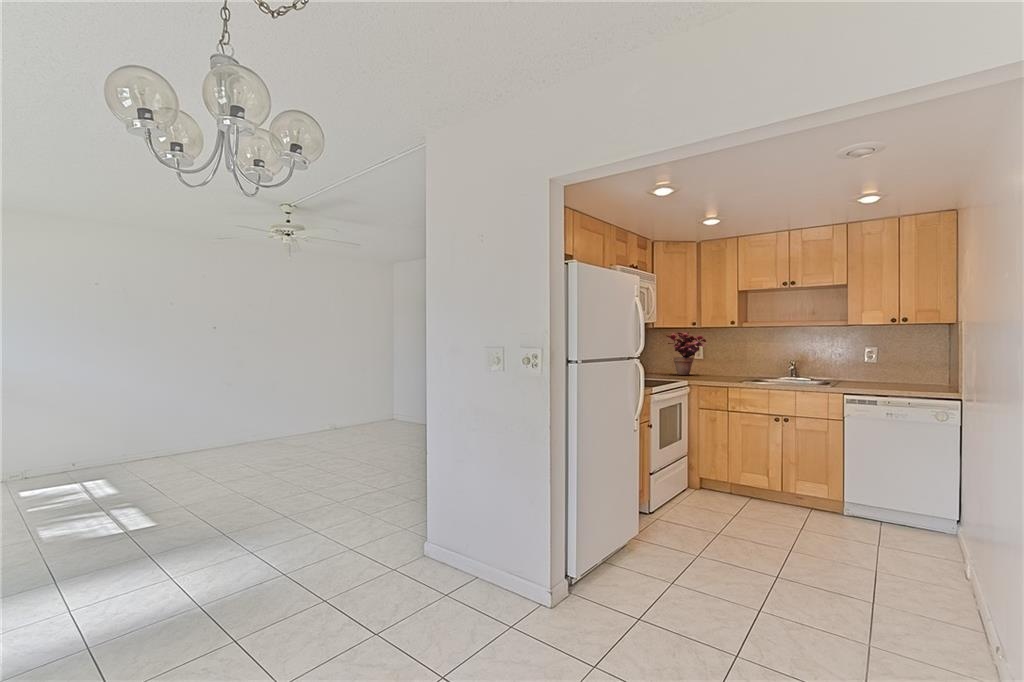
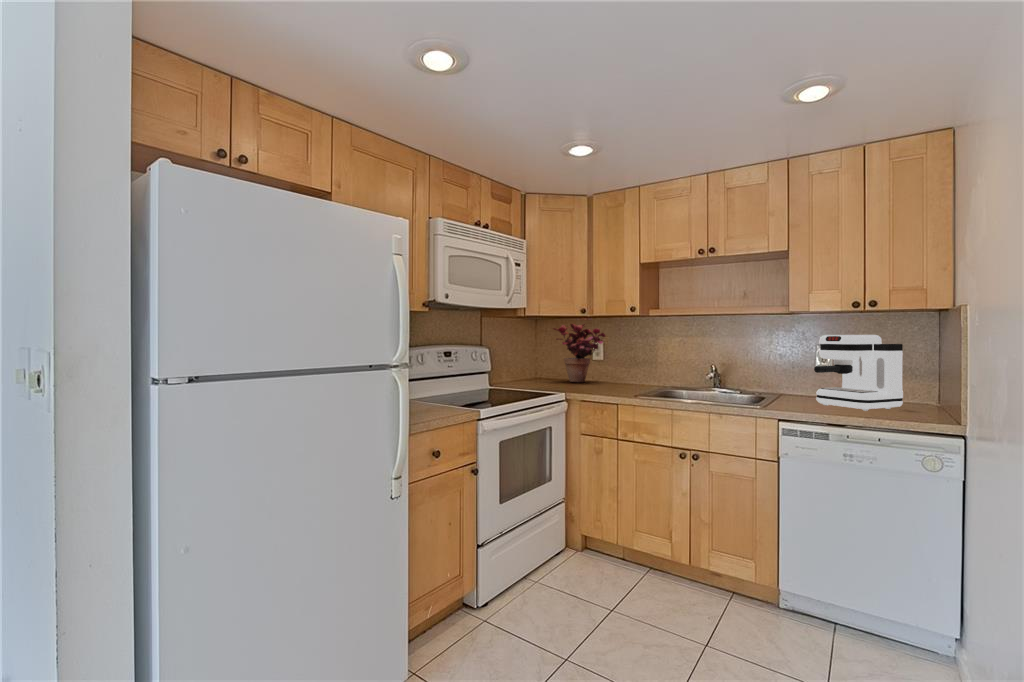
coffee maker: none [866,340,924,388] -> present [814,335,903,411]

